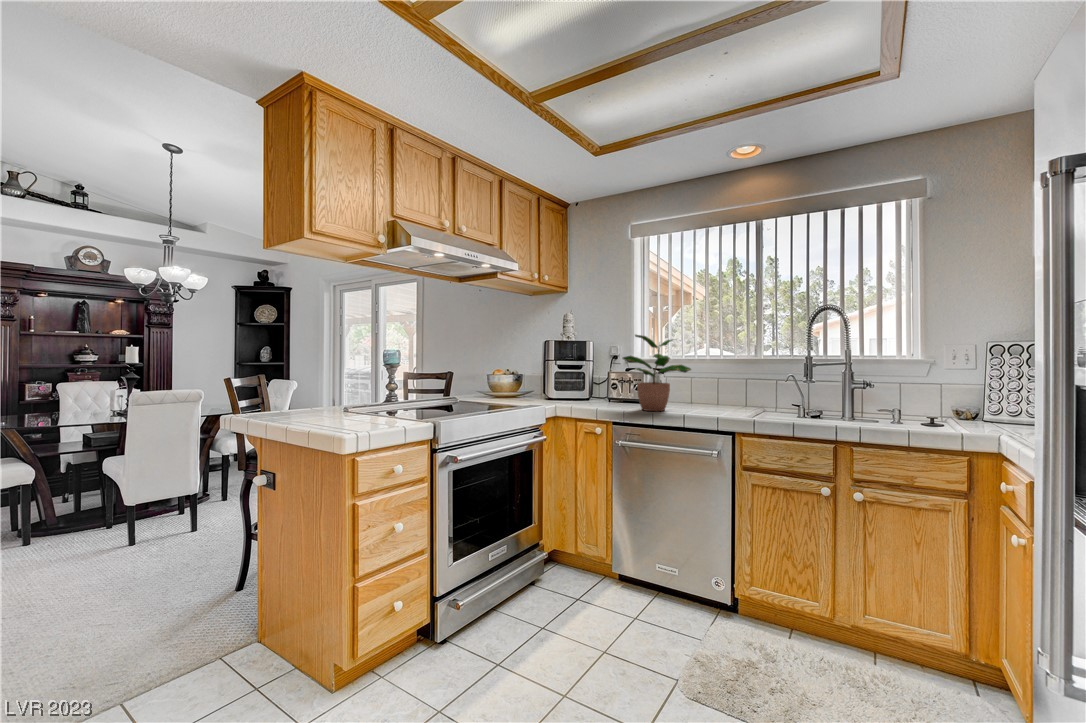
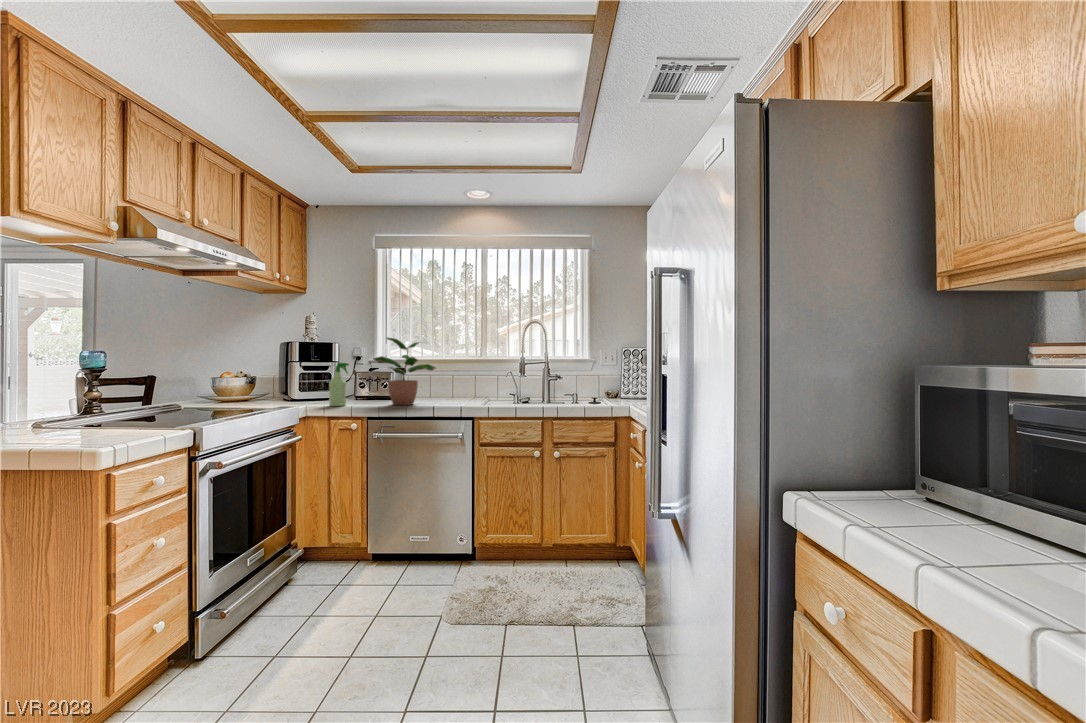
spray bottle: none [577,362,597,408] -> present [329,363,349,406]

